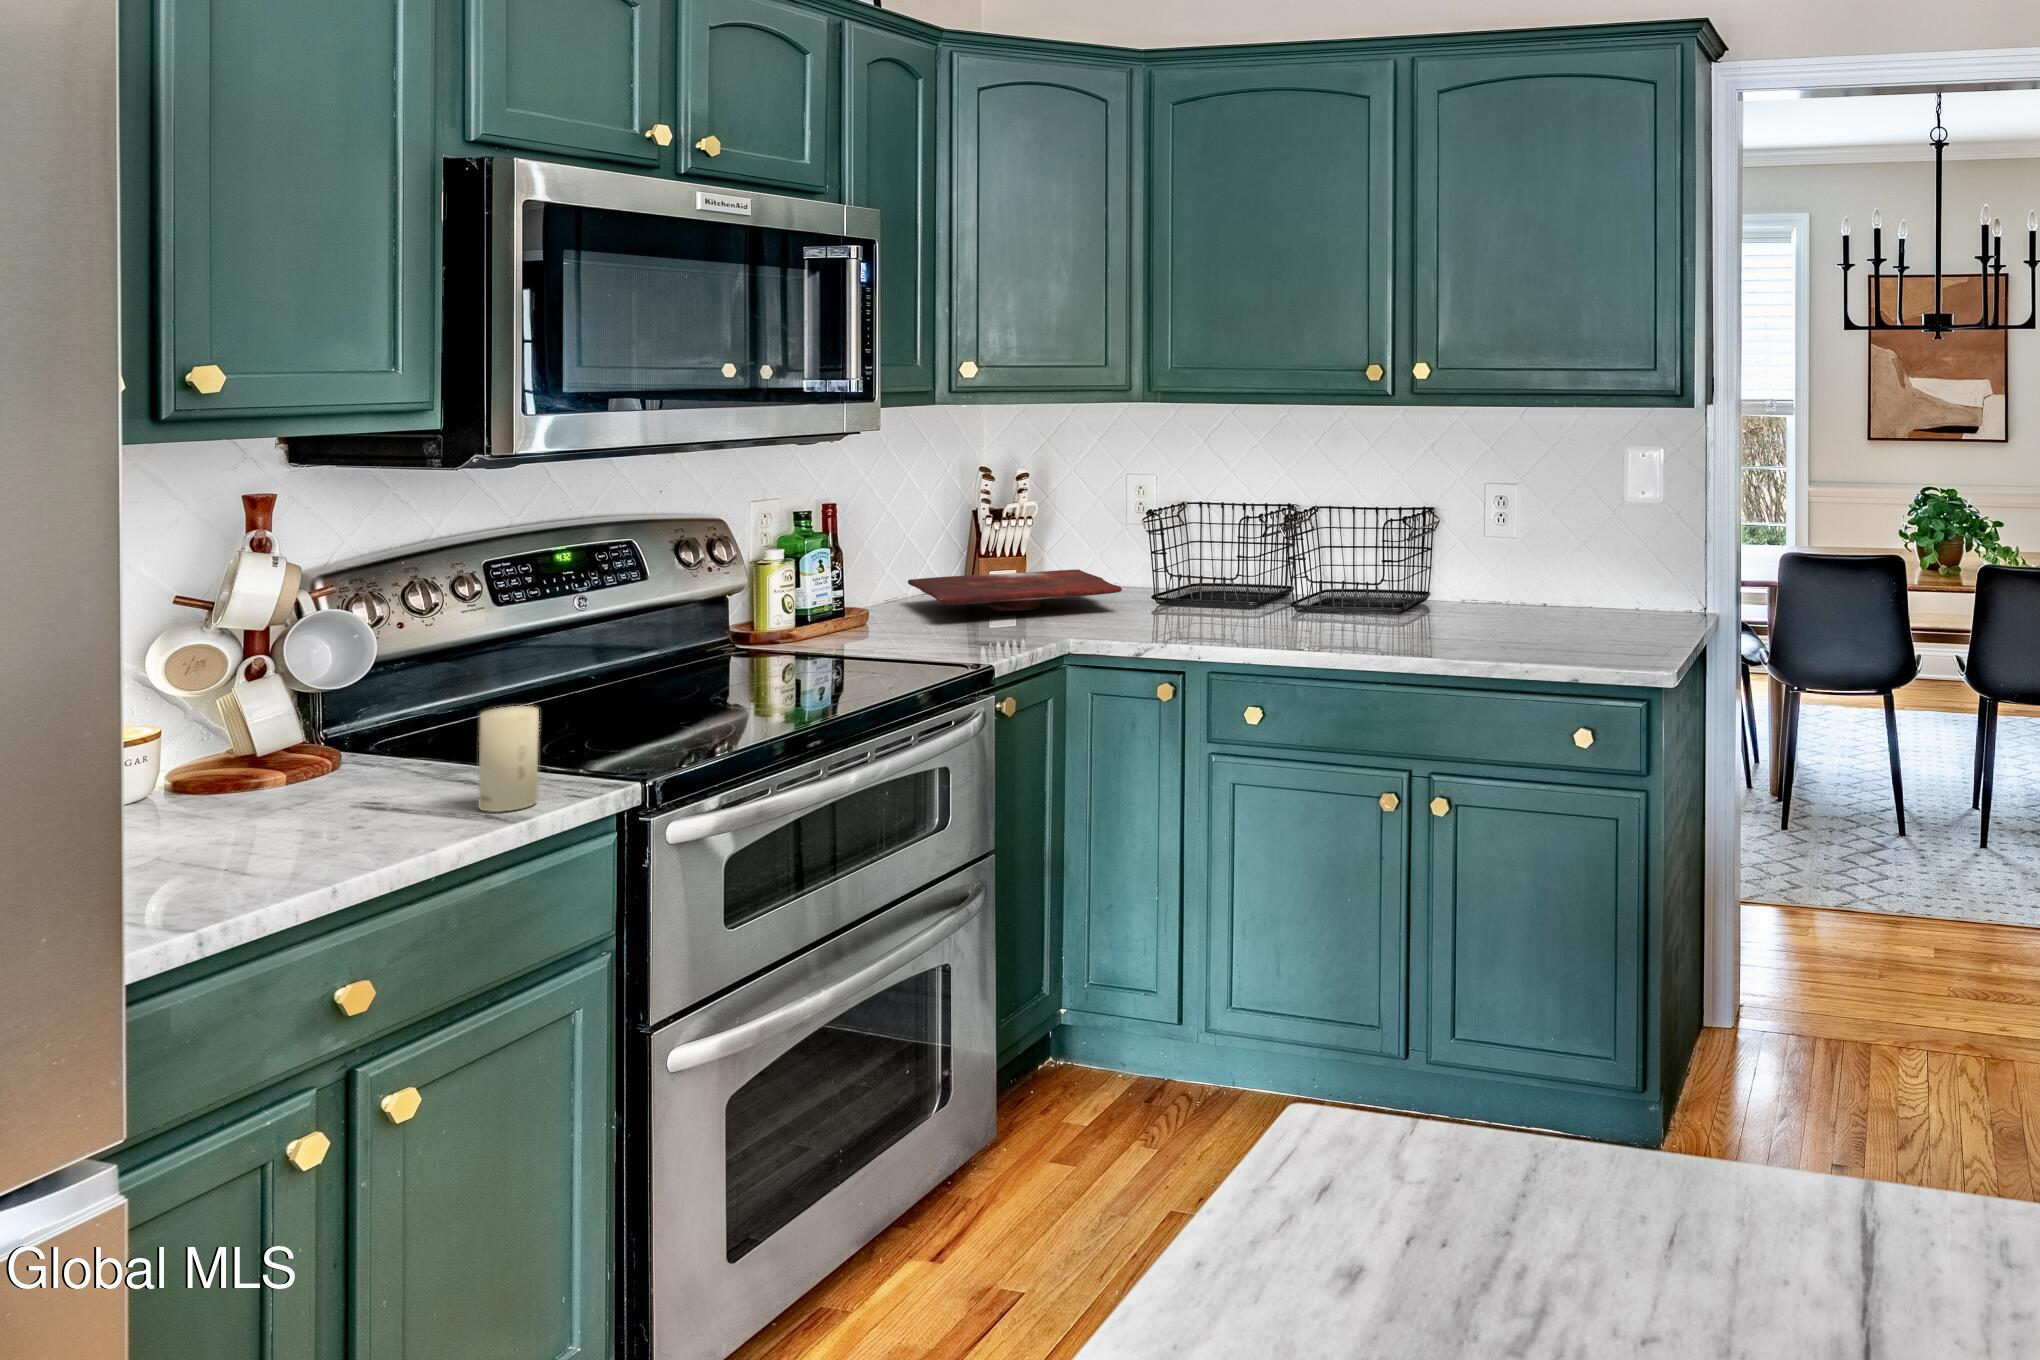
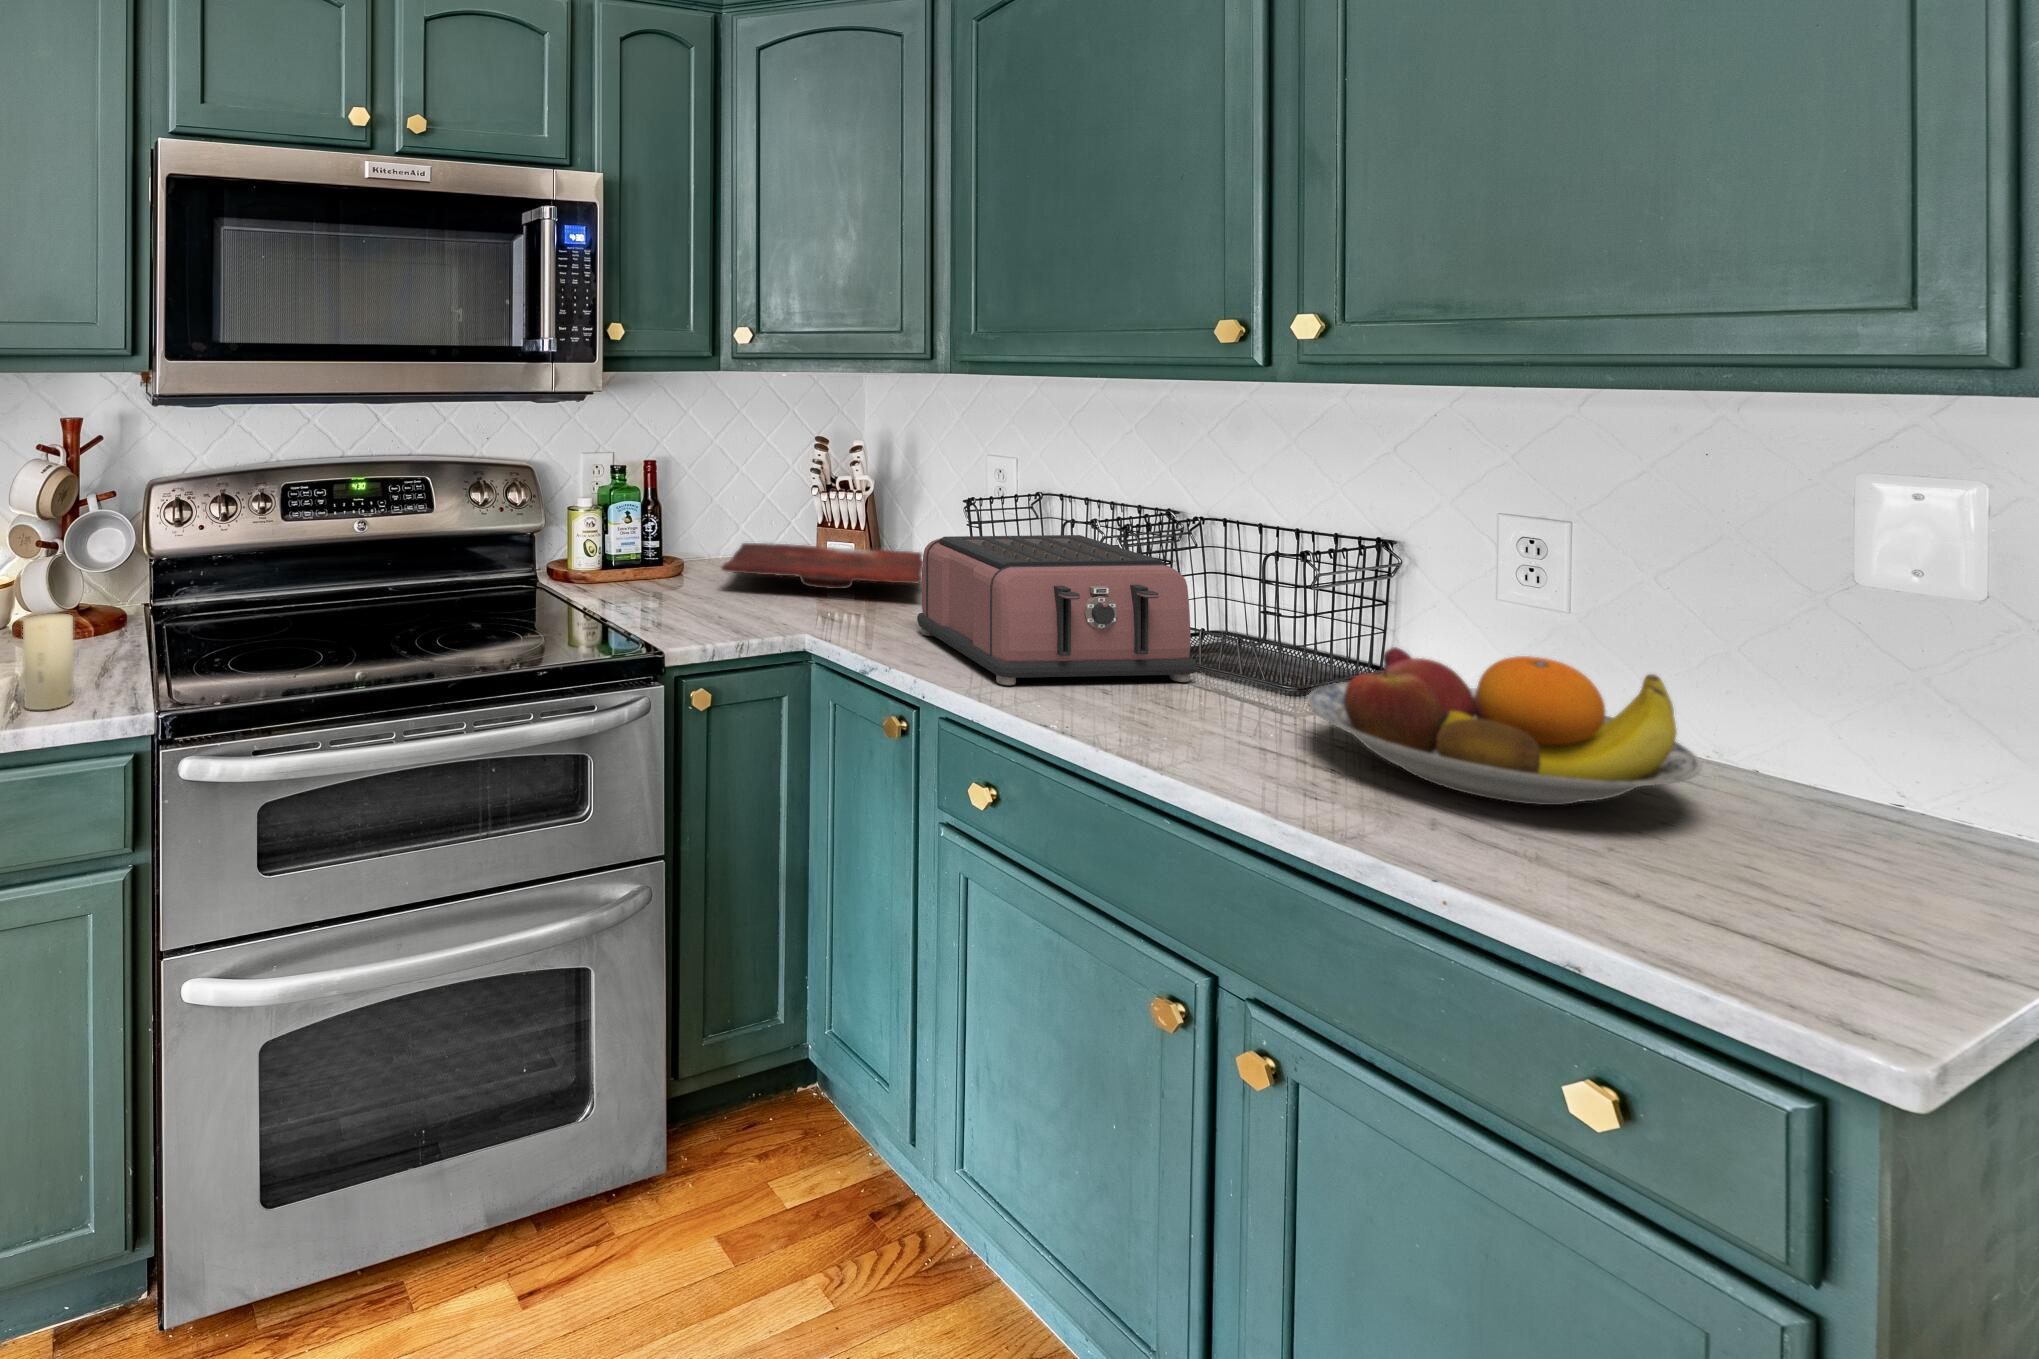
toaster: none [1150,535,1359,648] -> present [917,535,1196,685]
fruit bowl: none [1446,573,1615,652] -> present [1307,647,1701,805]

